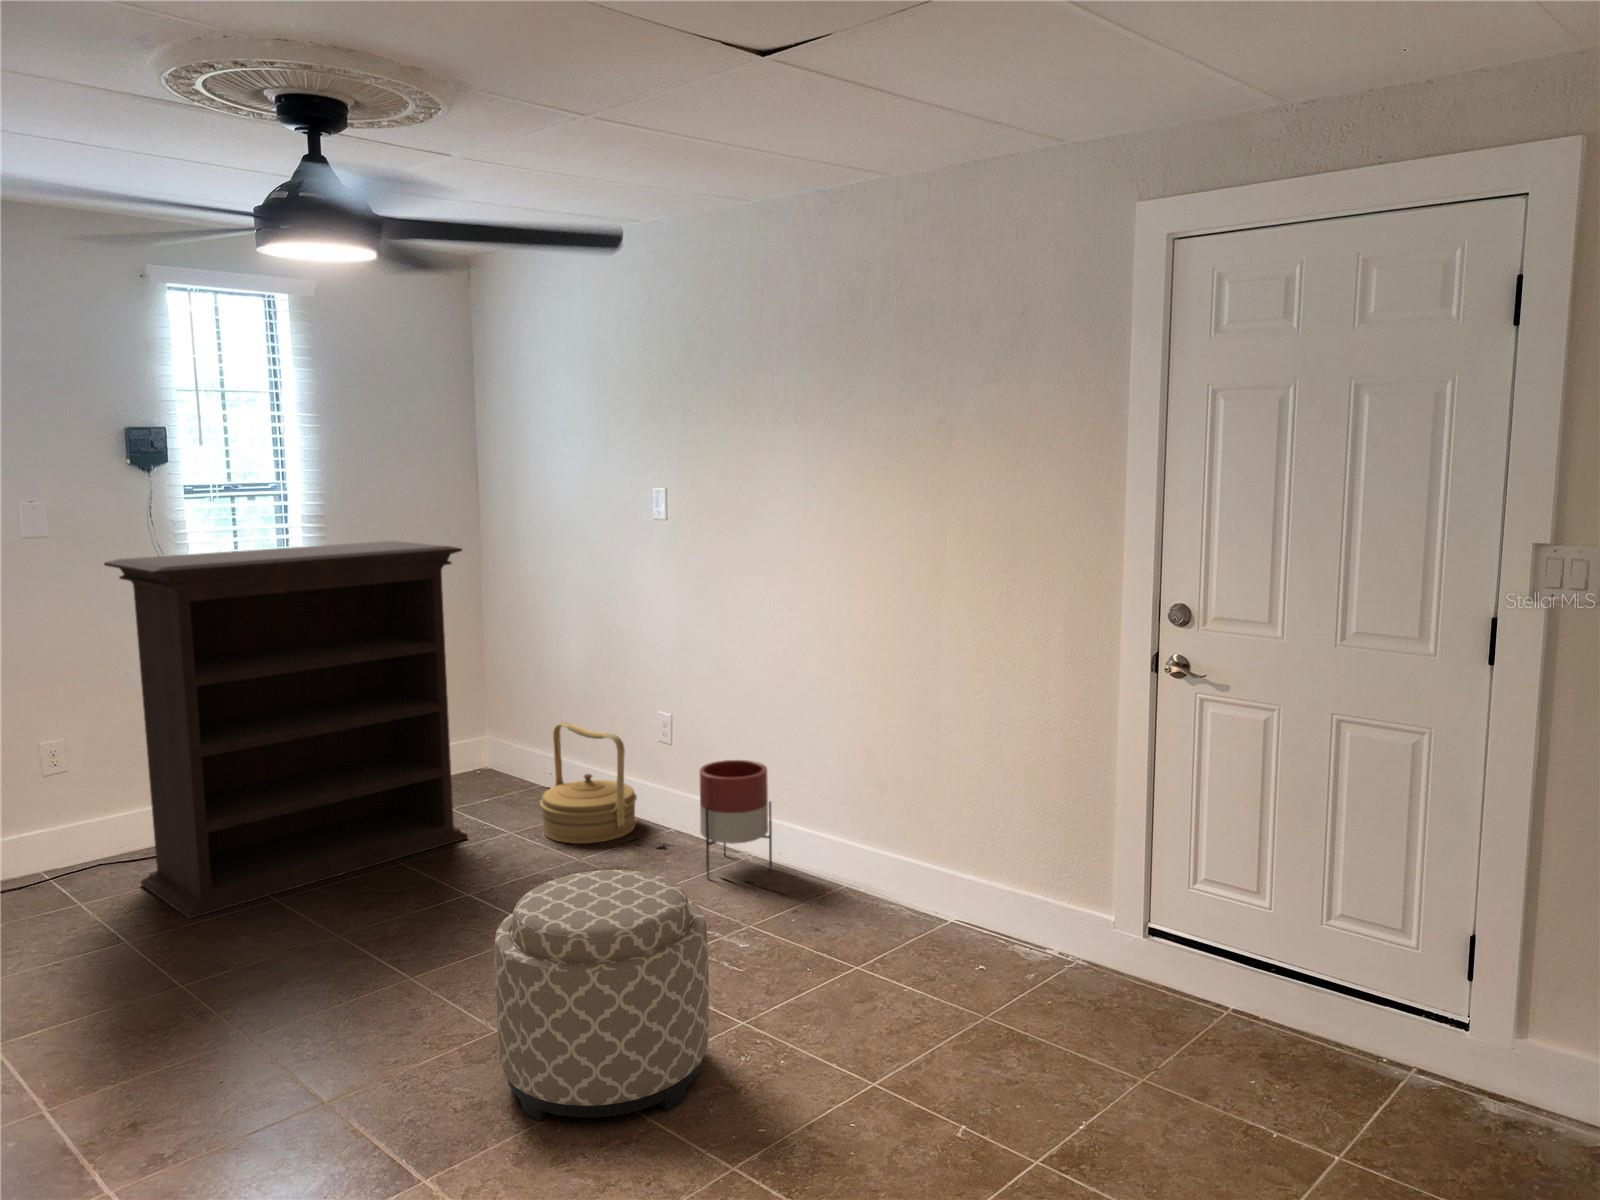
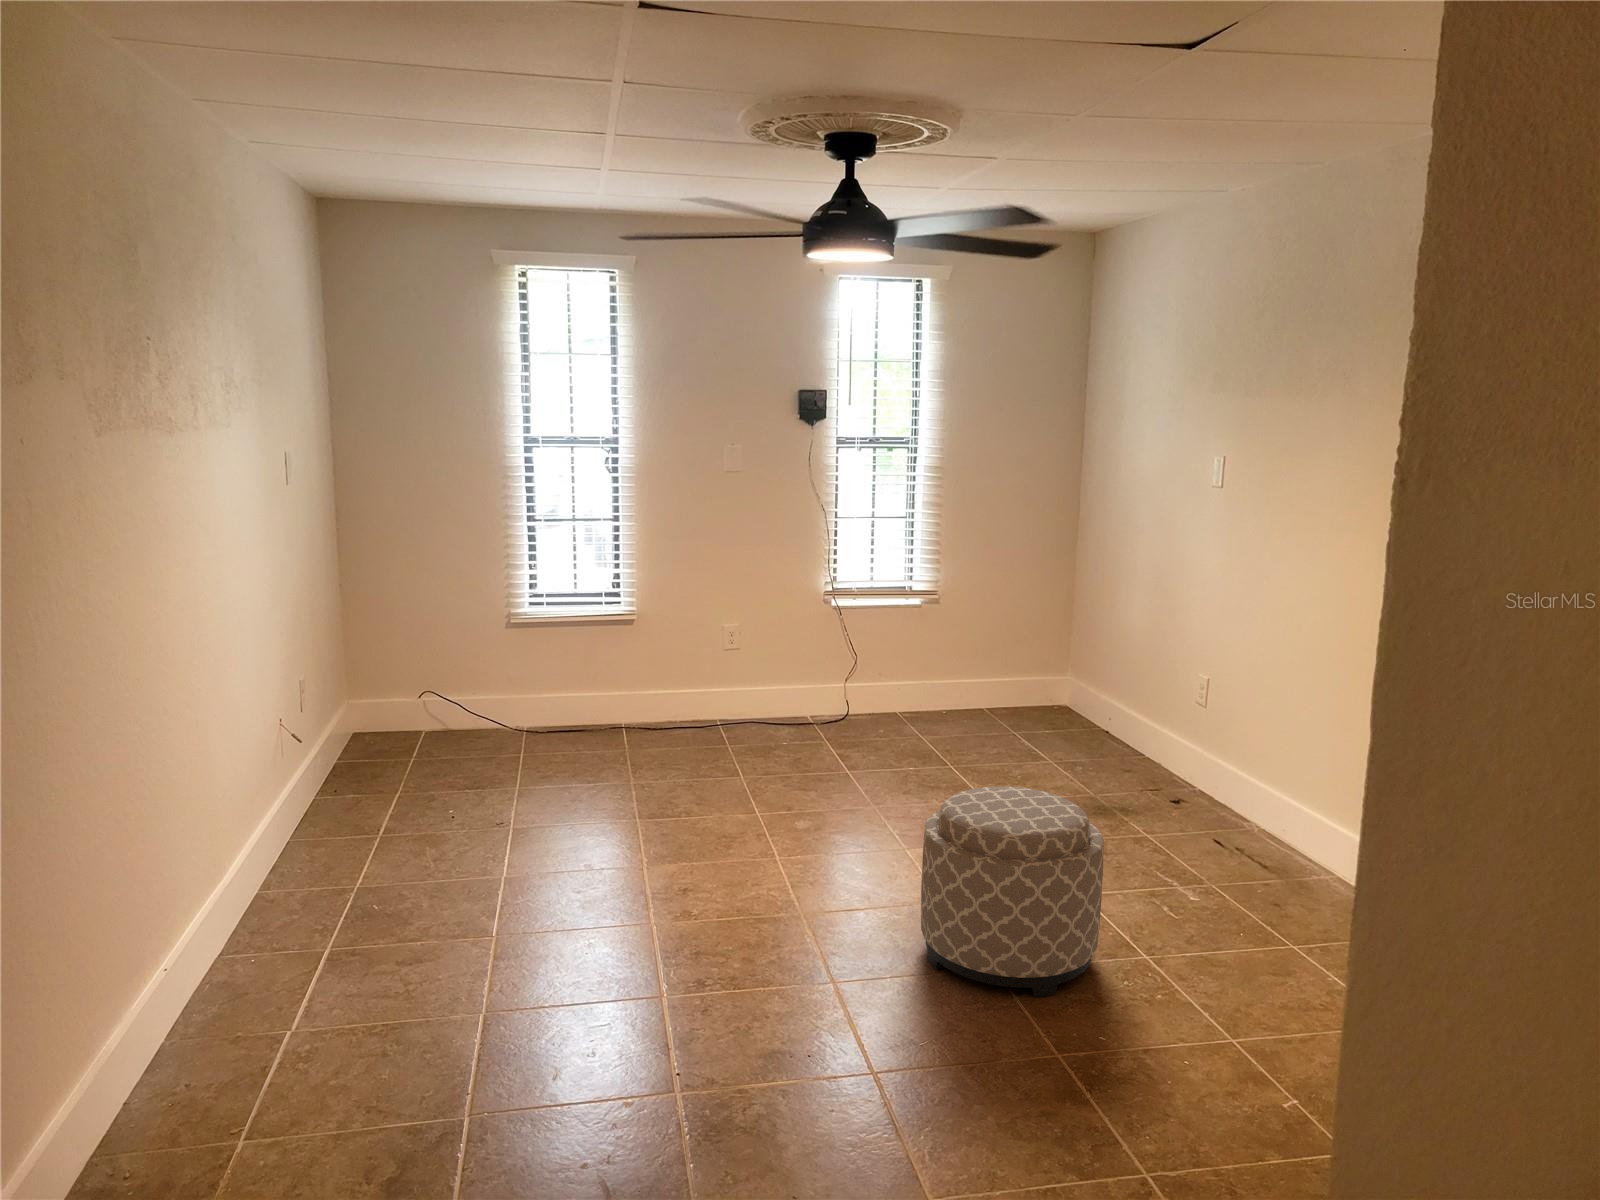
bookshelf: present [104,541,468,919] -> none [769,492,1033,767]
woven basket: present [540,722,637,844] -> none [1078,670,1170,786]
planter: present [700,760,772,879] -> none [1200,730,1279,848]

